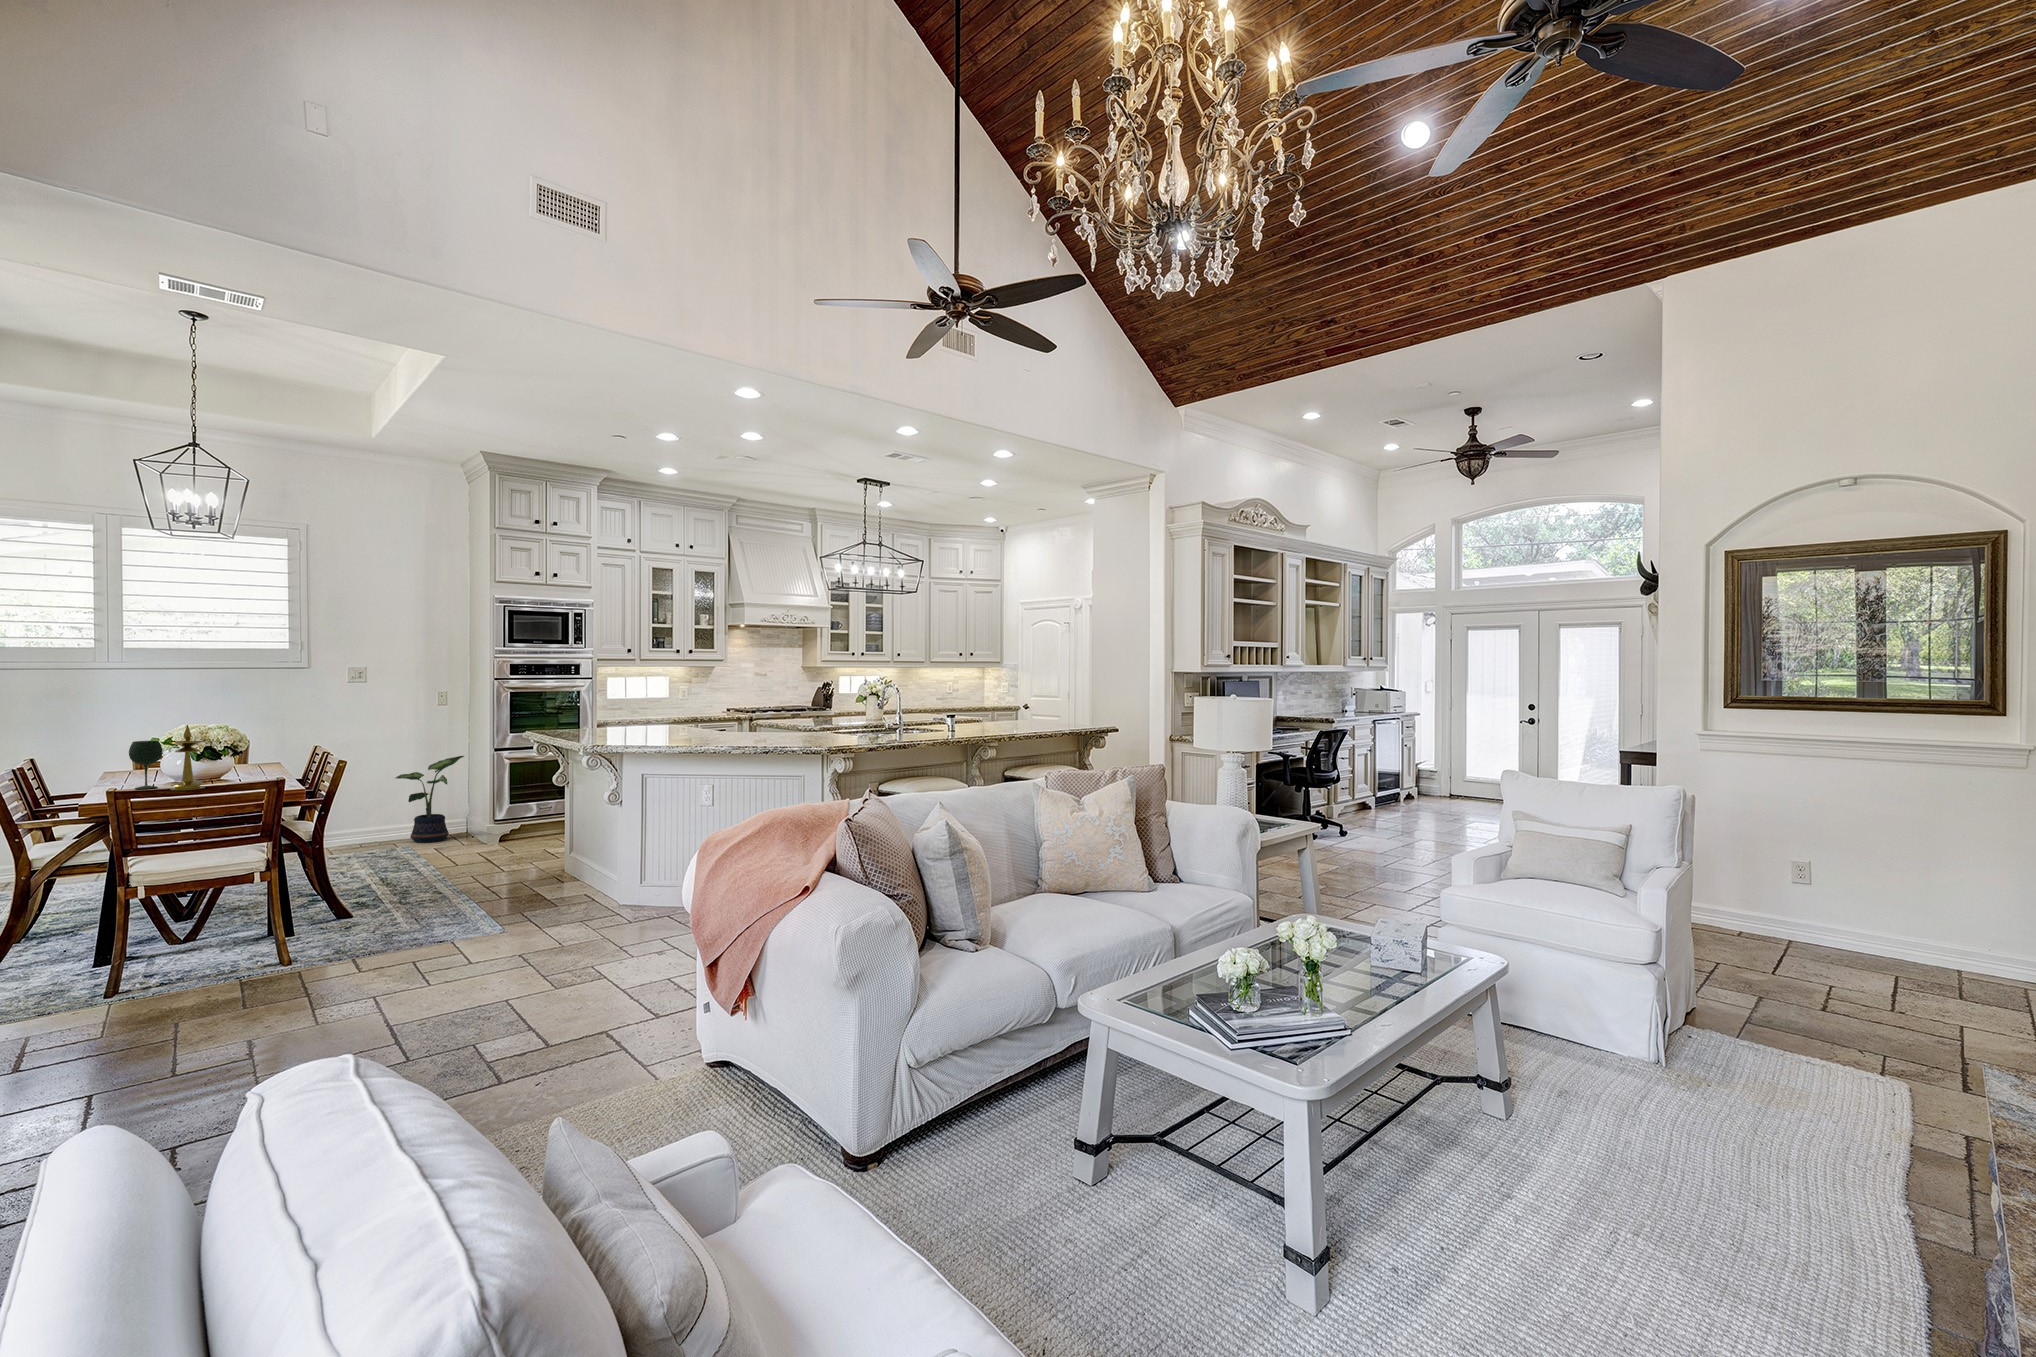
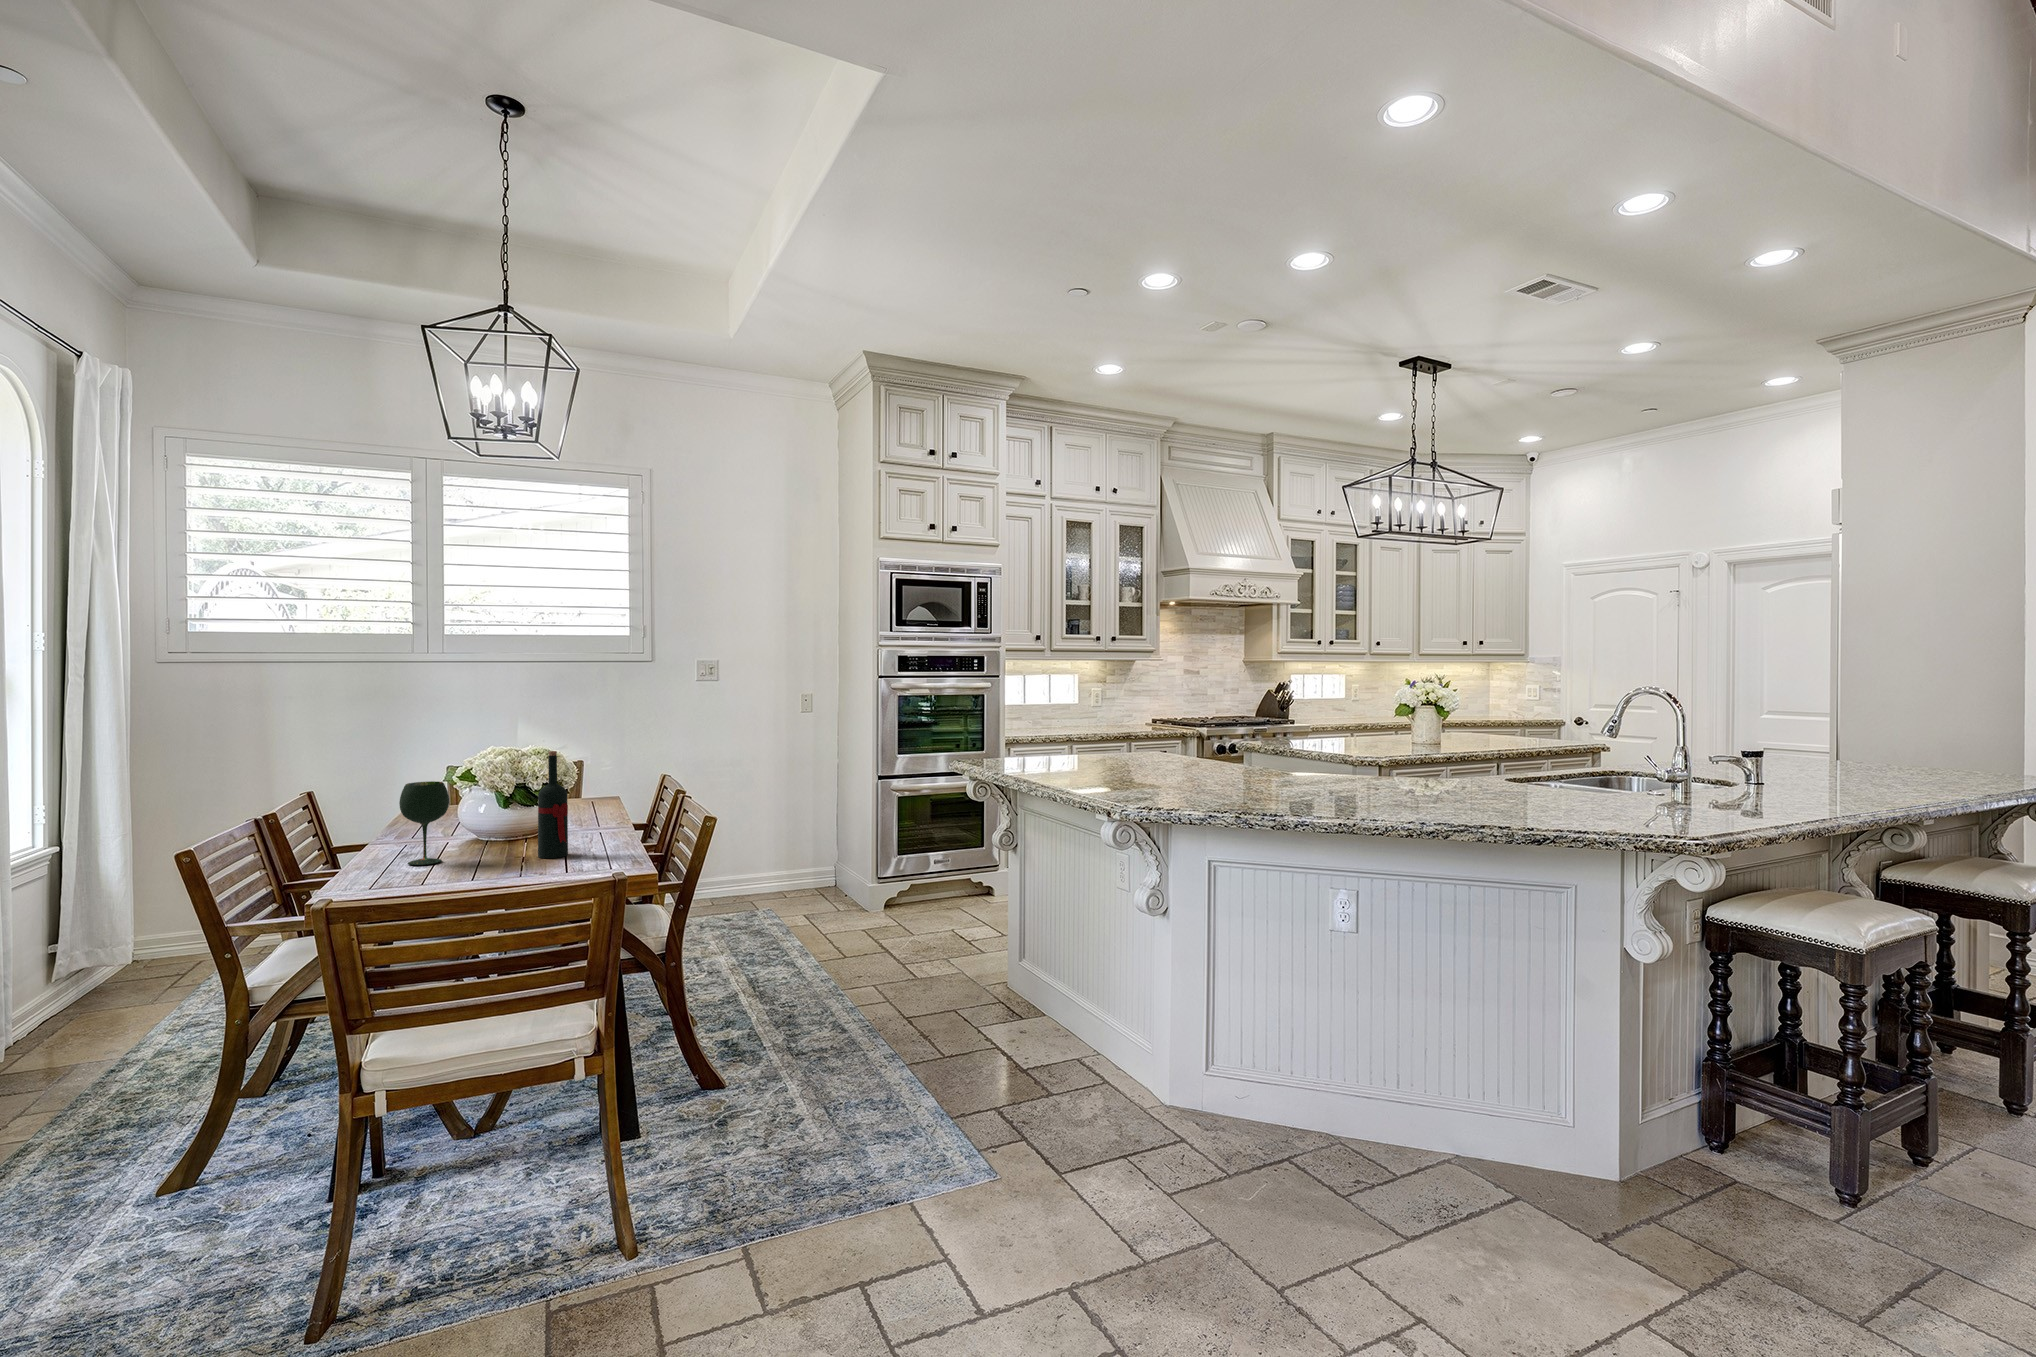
wine bottle: none [224,722,244,785] -> present [538,751,568,858]
candlestick: present [170,725,205,790] -> none [456,757,509,873]
potted plant: present [396,756,464,842] -> none [754,783,838,904]

